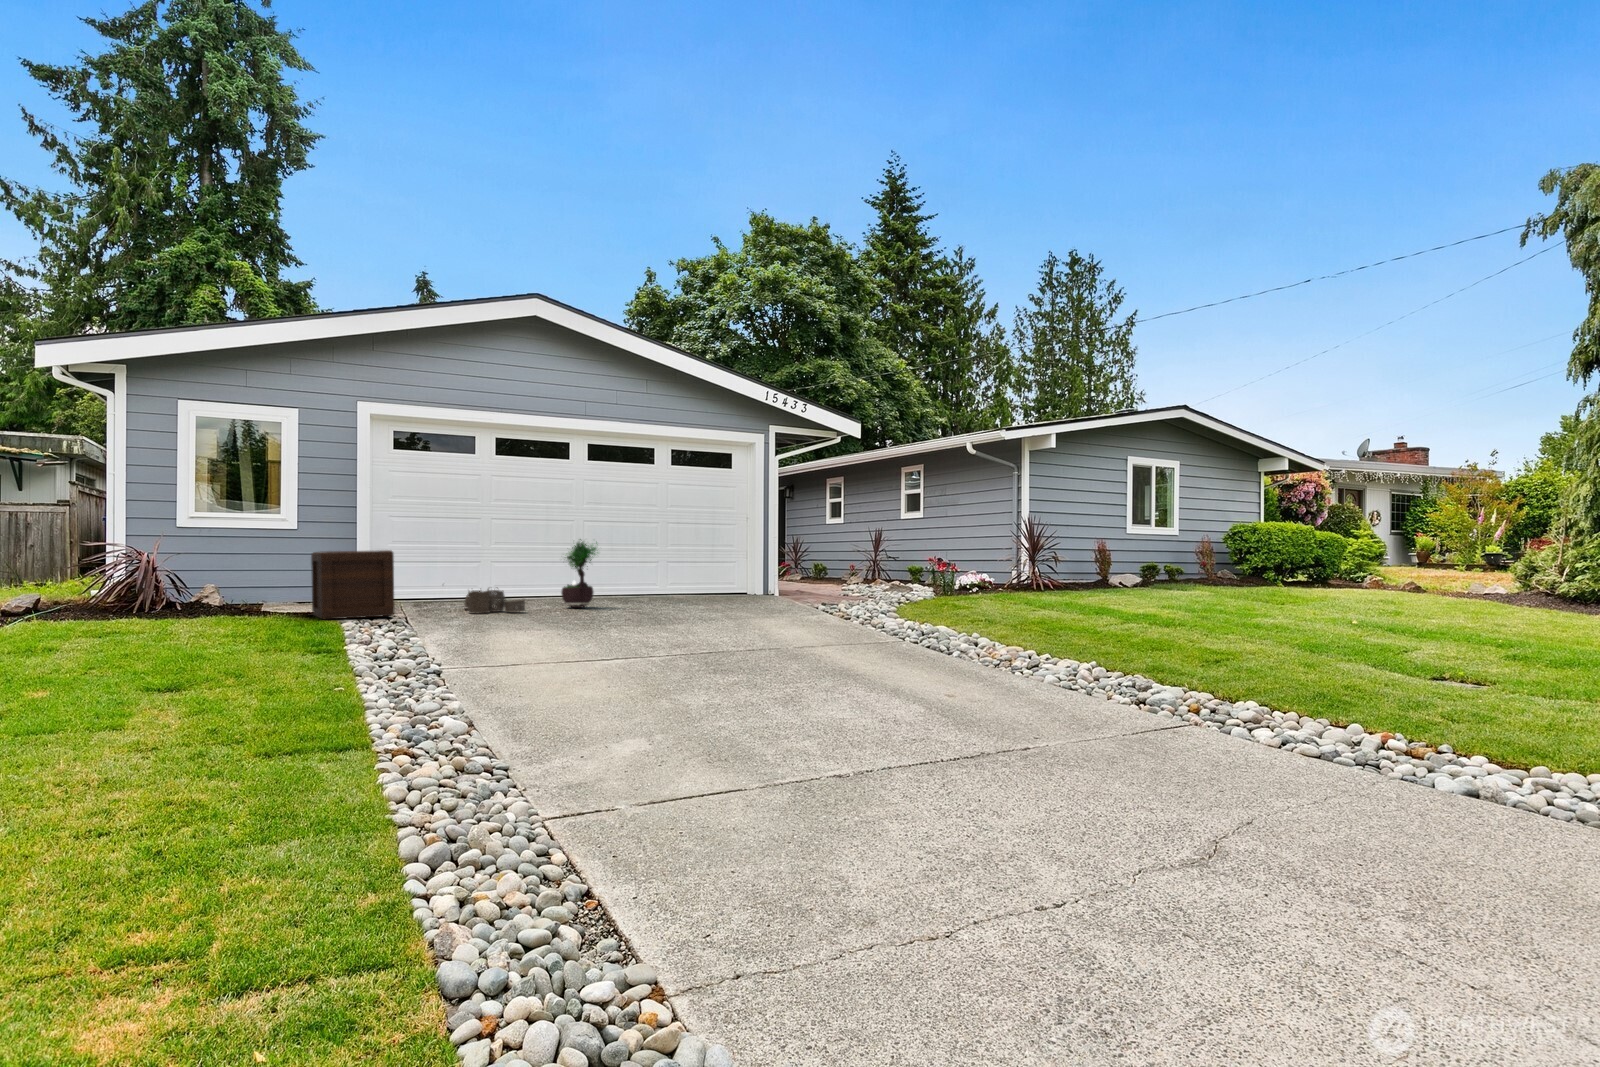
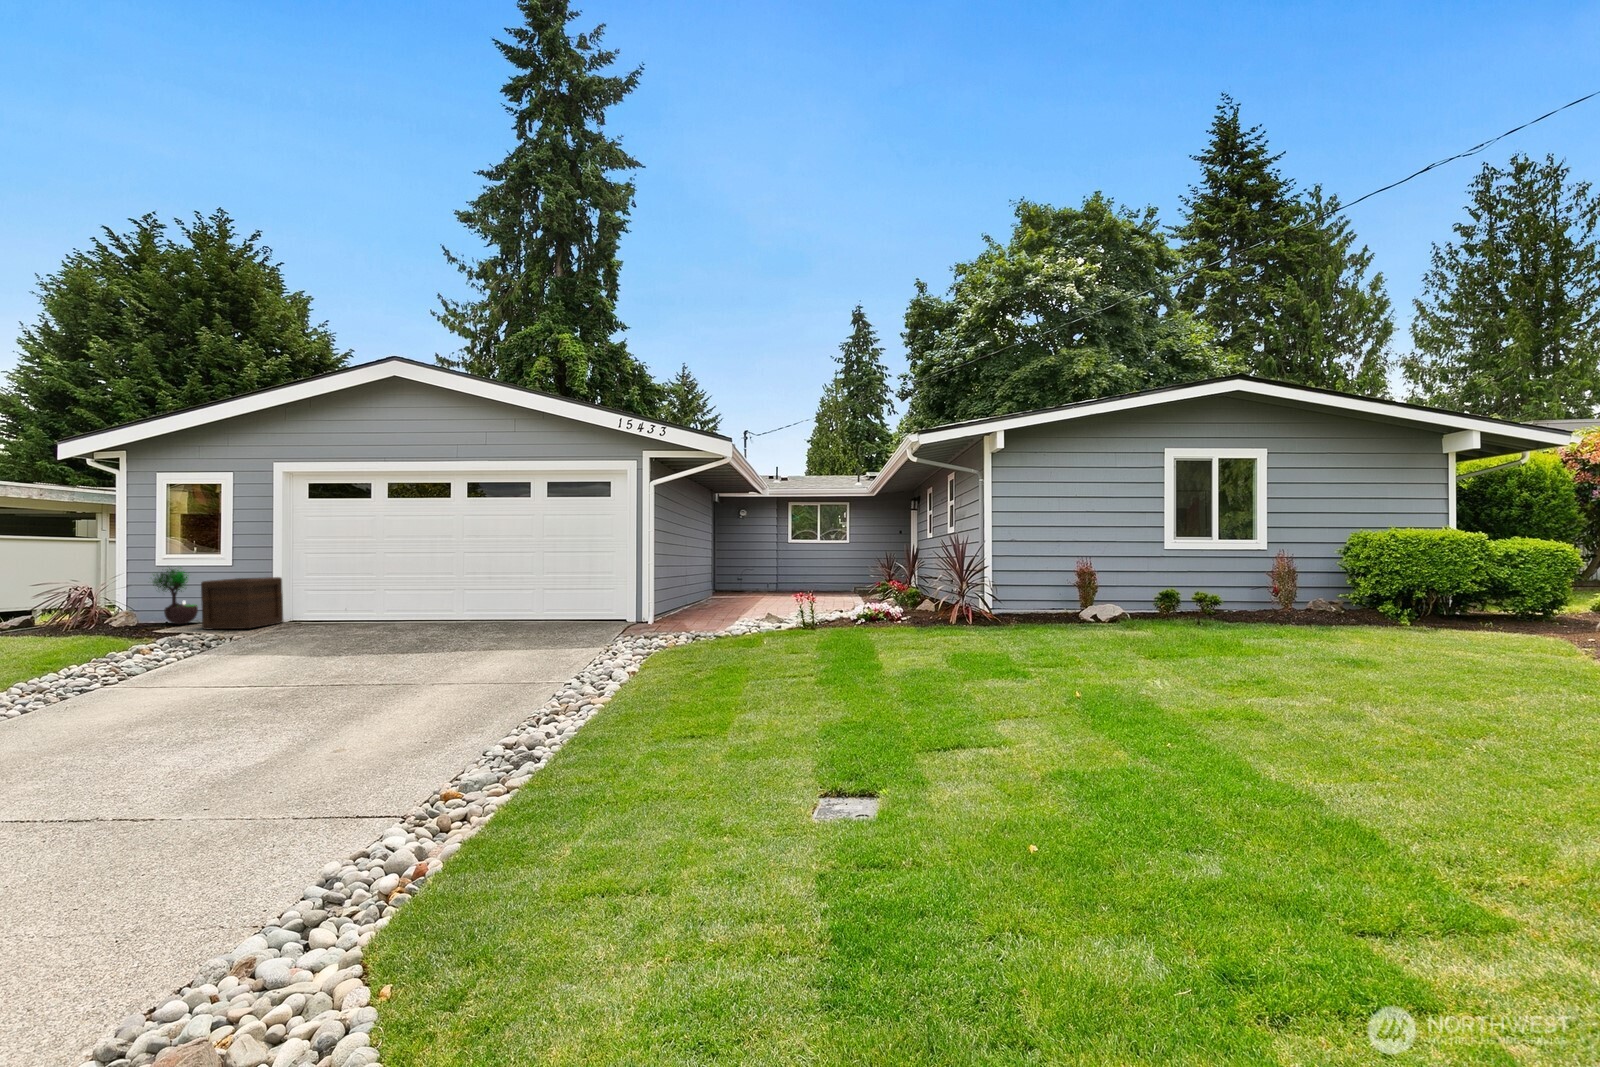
potted tree: present [561,539,596,608] -> present [153,568,198,625]
woven basket: present [465,589,525,614] -> none [326,605,370,627]

